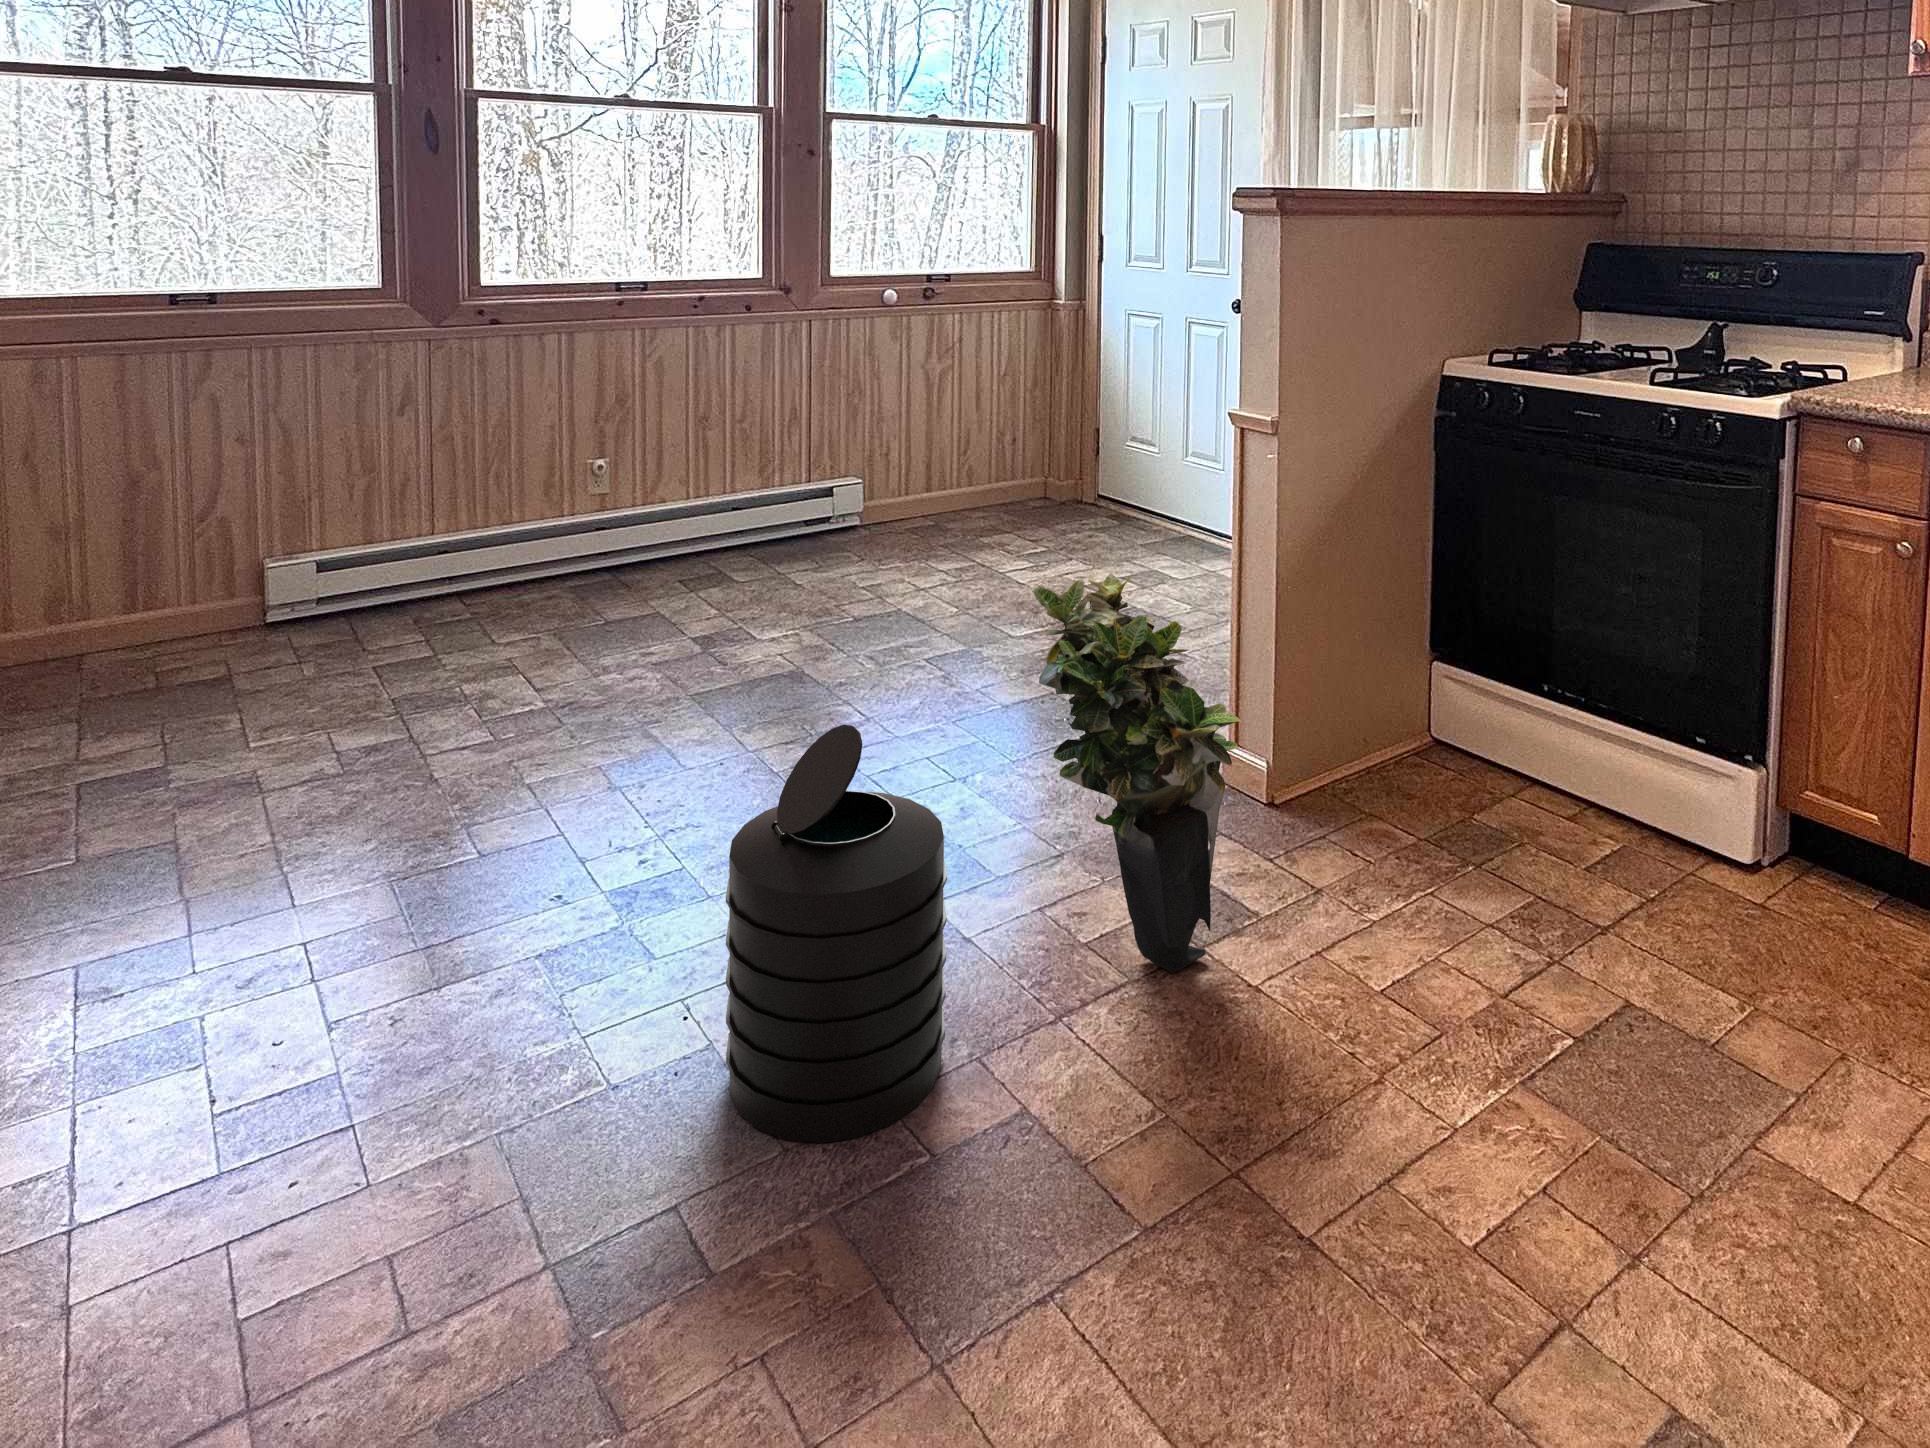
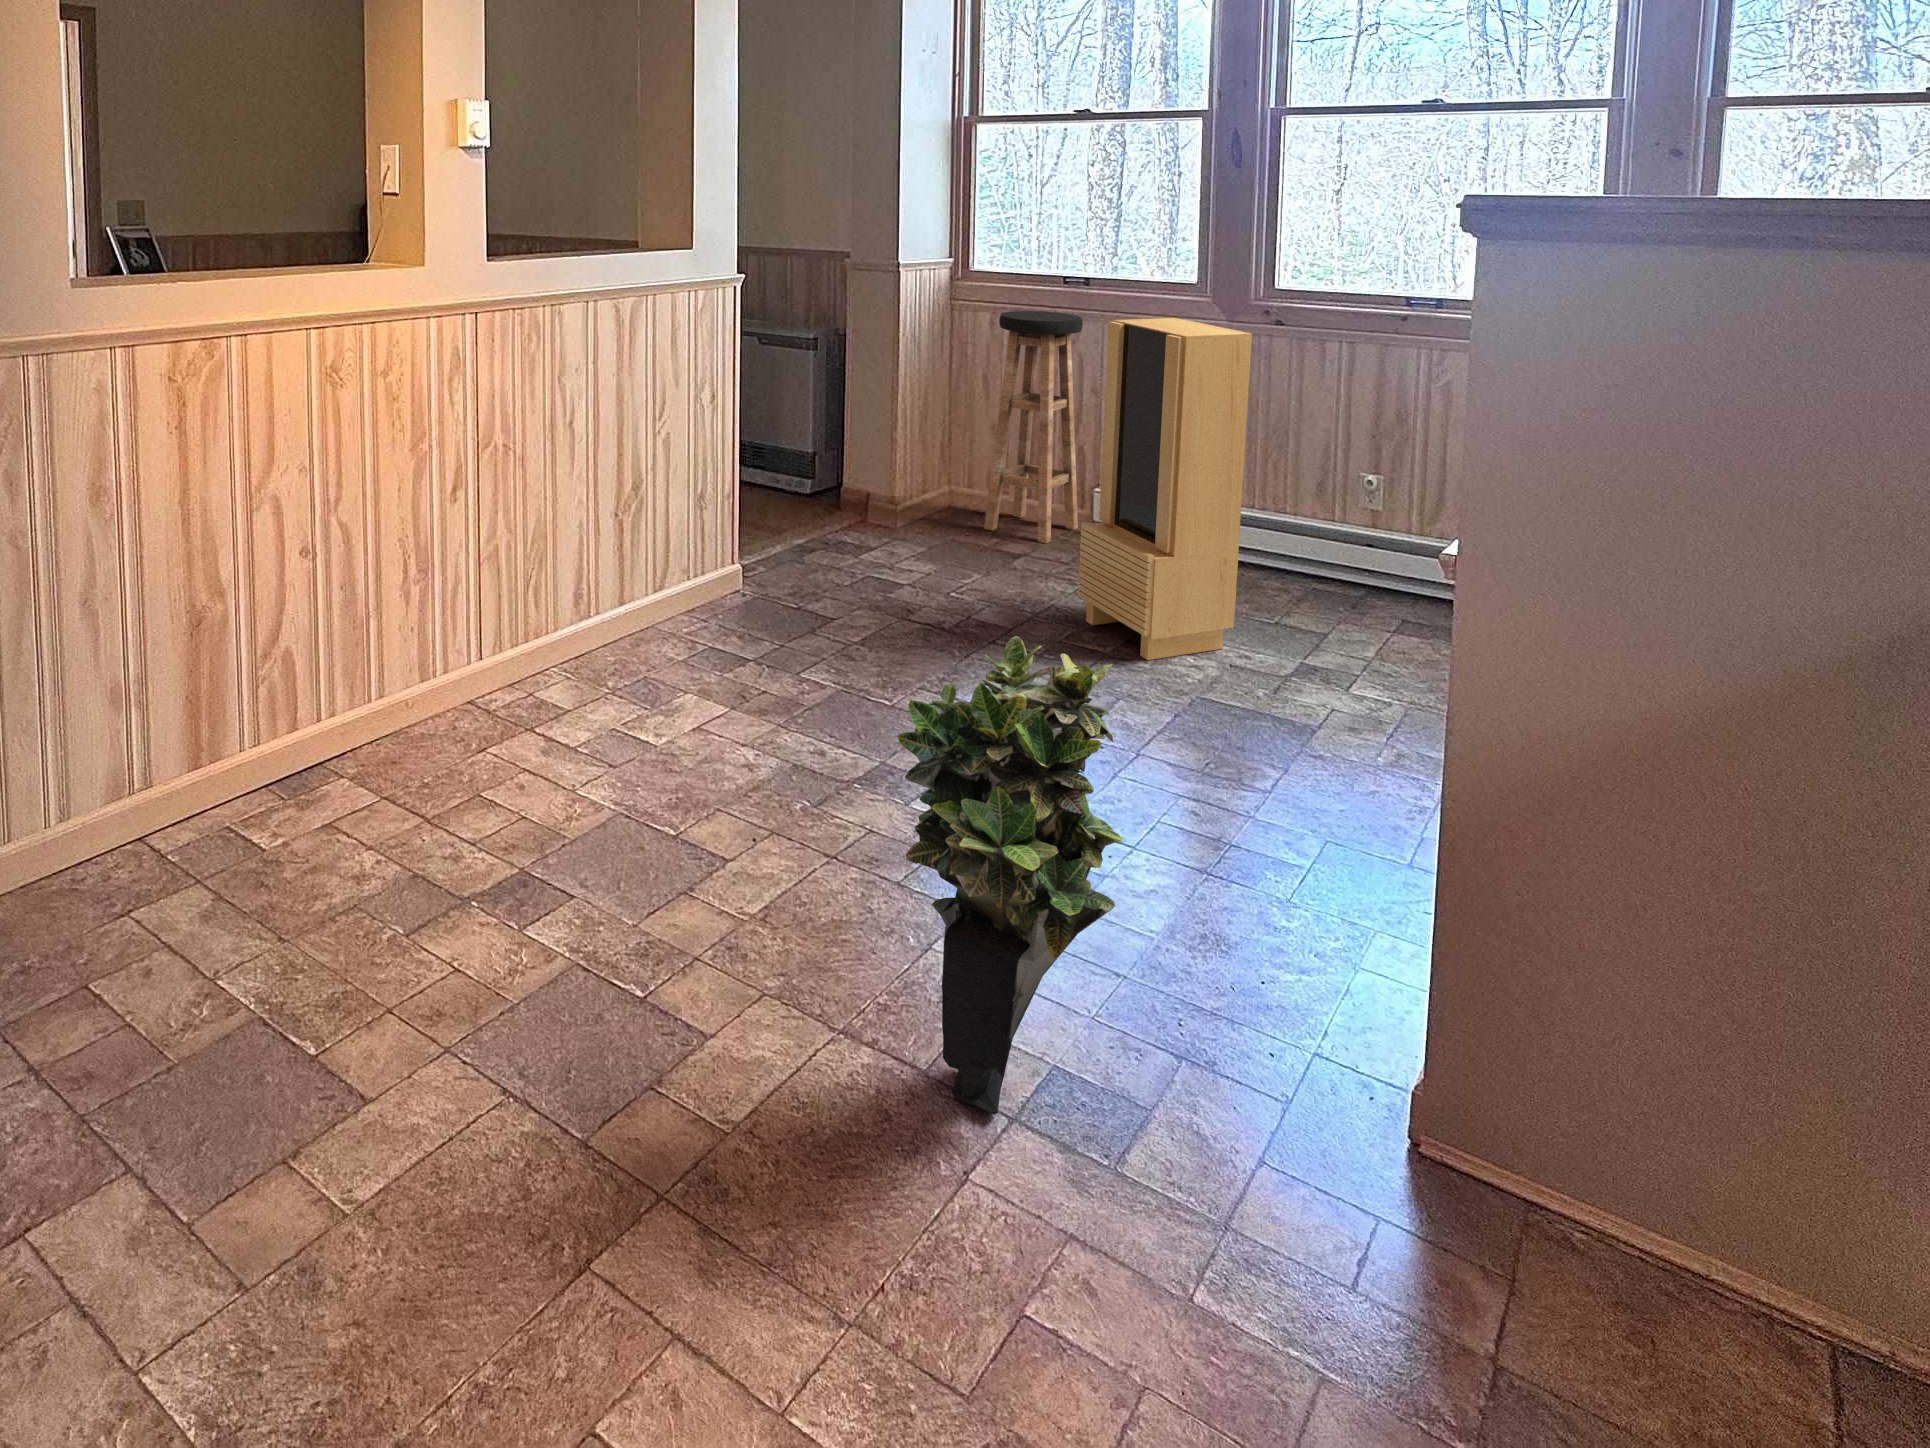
storage cabinet: none [477,323,649,699] -> present [1078,318,1252,660]
bar stool: none [112,351,256,682] -> present [984,311,1083,543]
trash can: present [726,725,947,1143] -> none [639,649,814,973]

